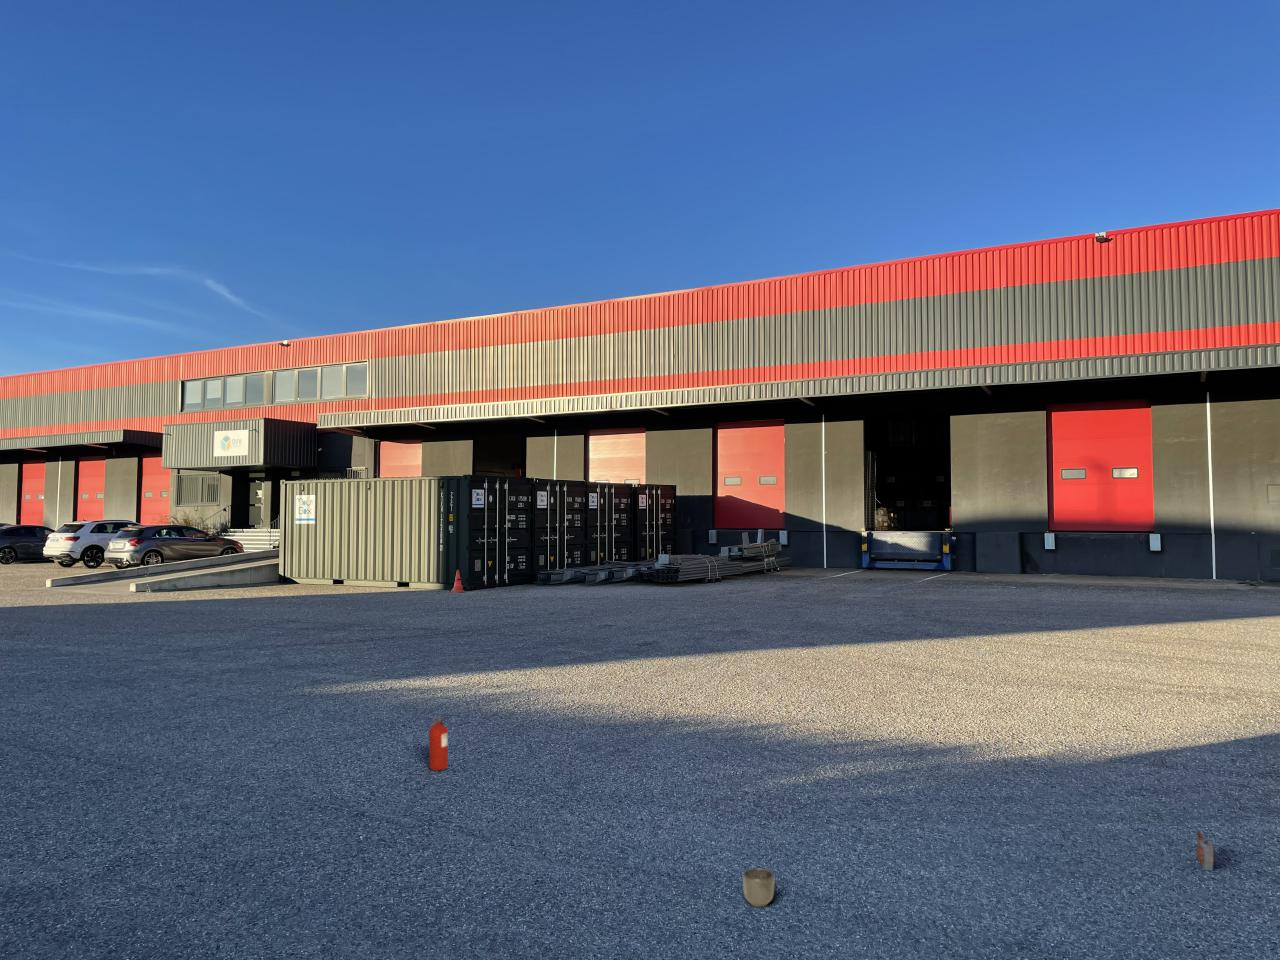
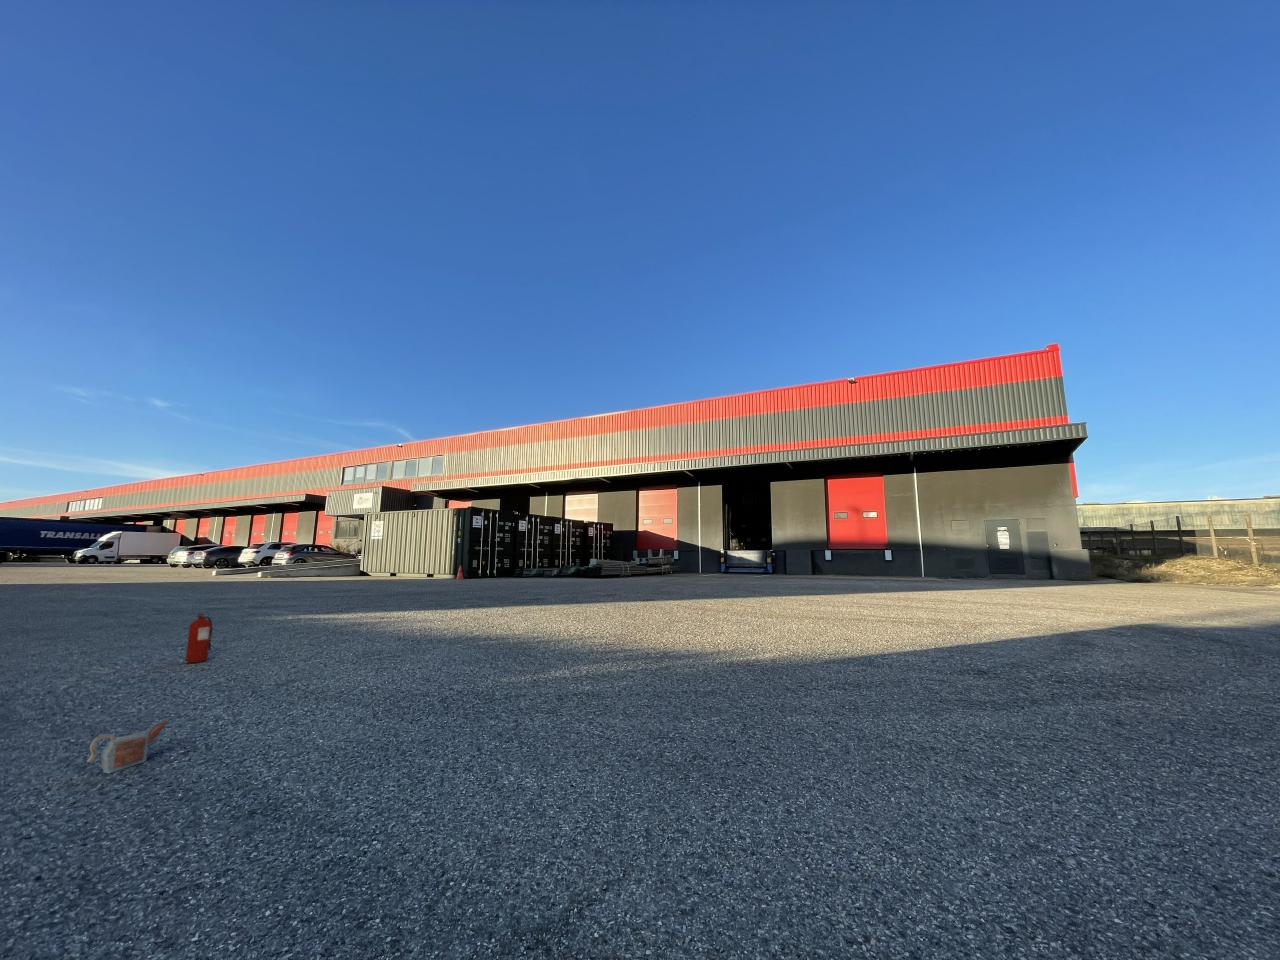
watering can: present [1196,831,1214,870] -> present [88,720,168,773]
planter: present [743,868,774,907] -> none [193,762,253,825]

